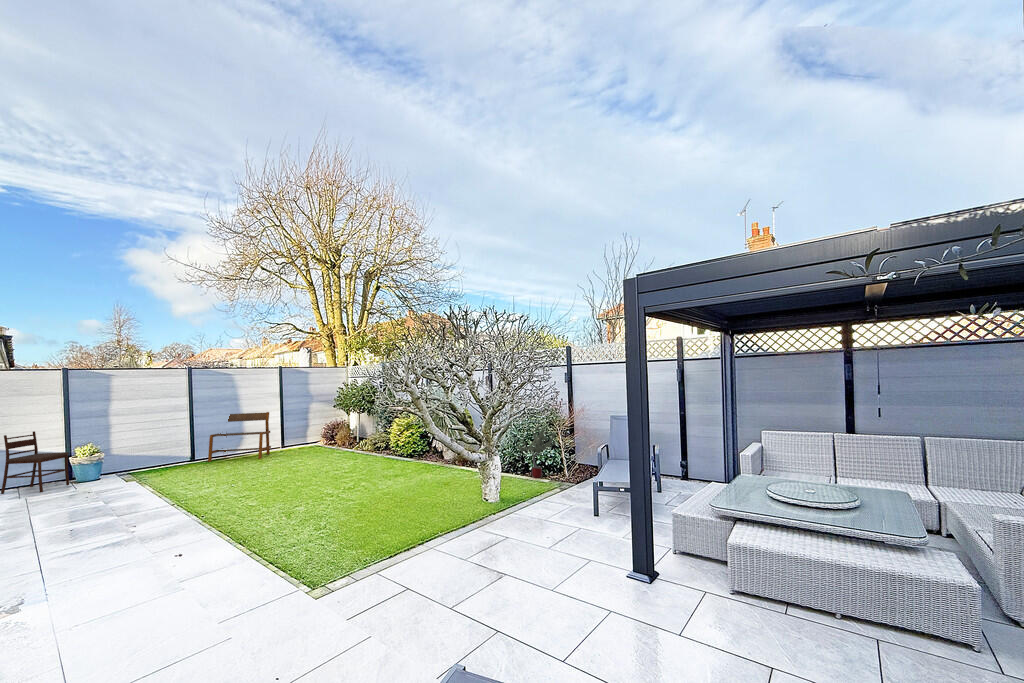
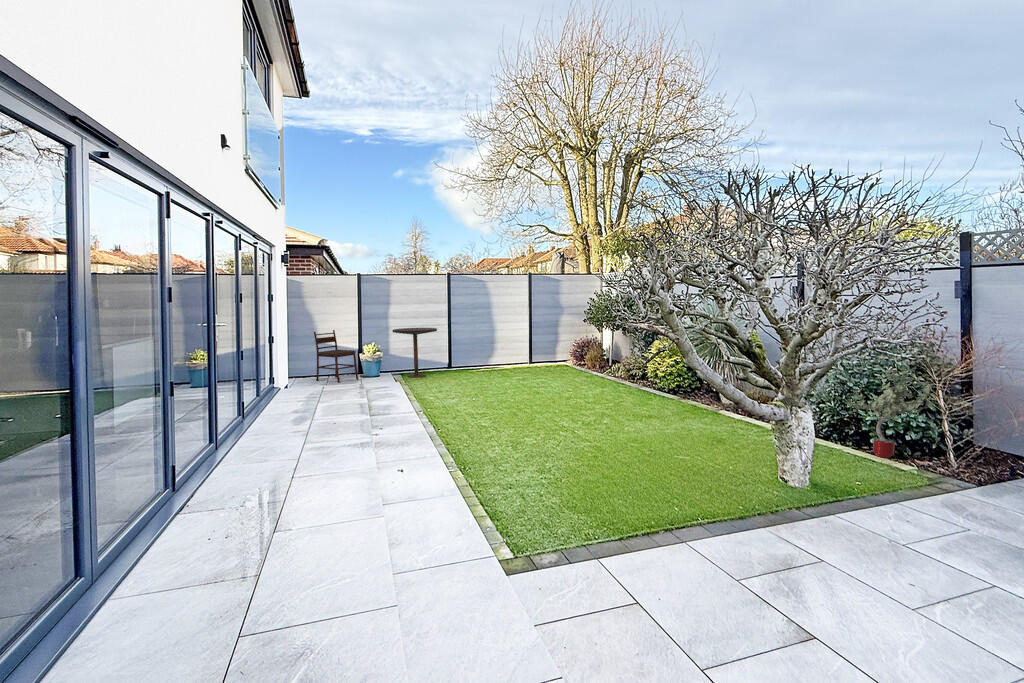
bench: present [208,412,271,462] -> none [463,324,519,374]
pedestal table: none [123,421,182,475] -> present [392,328,437,378]

